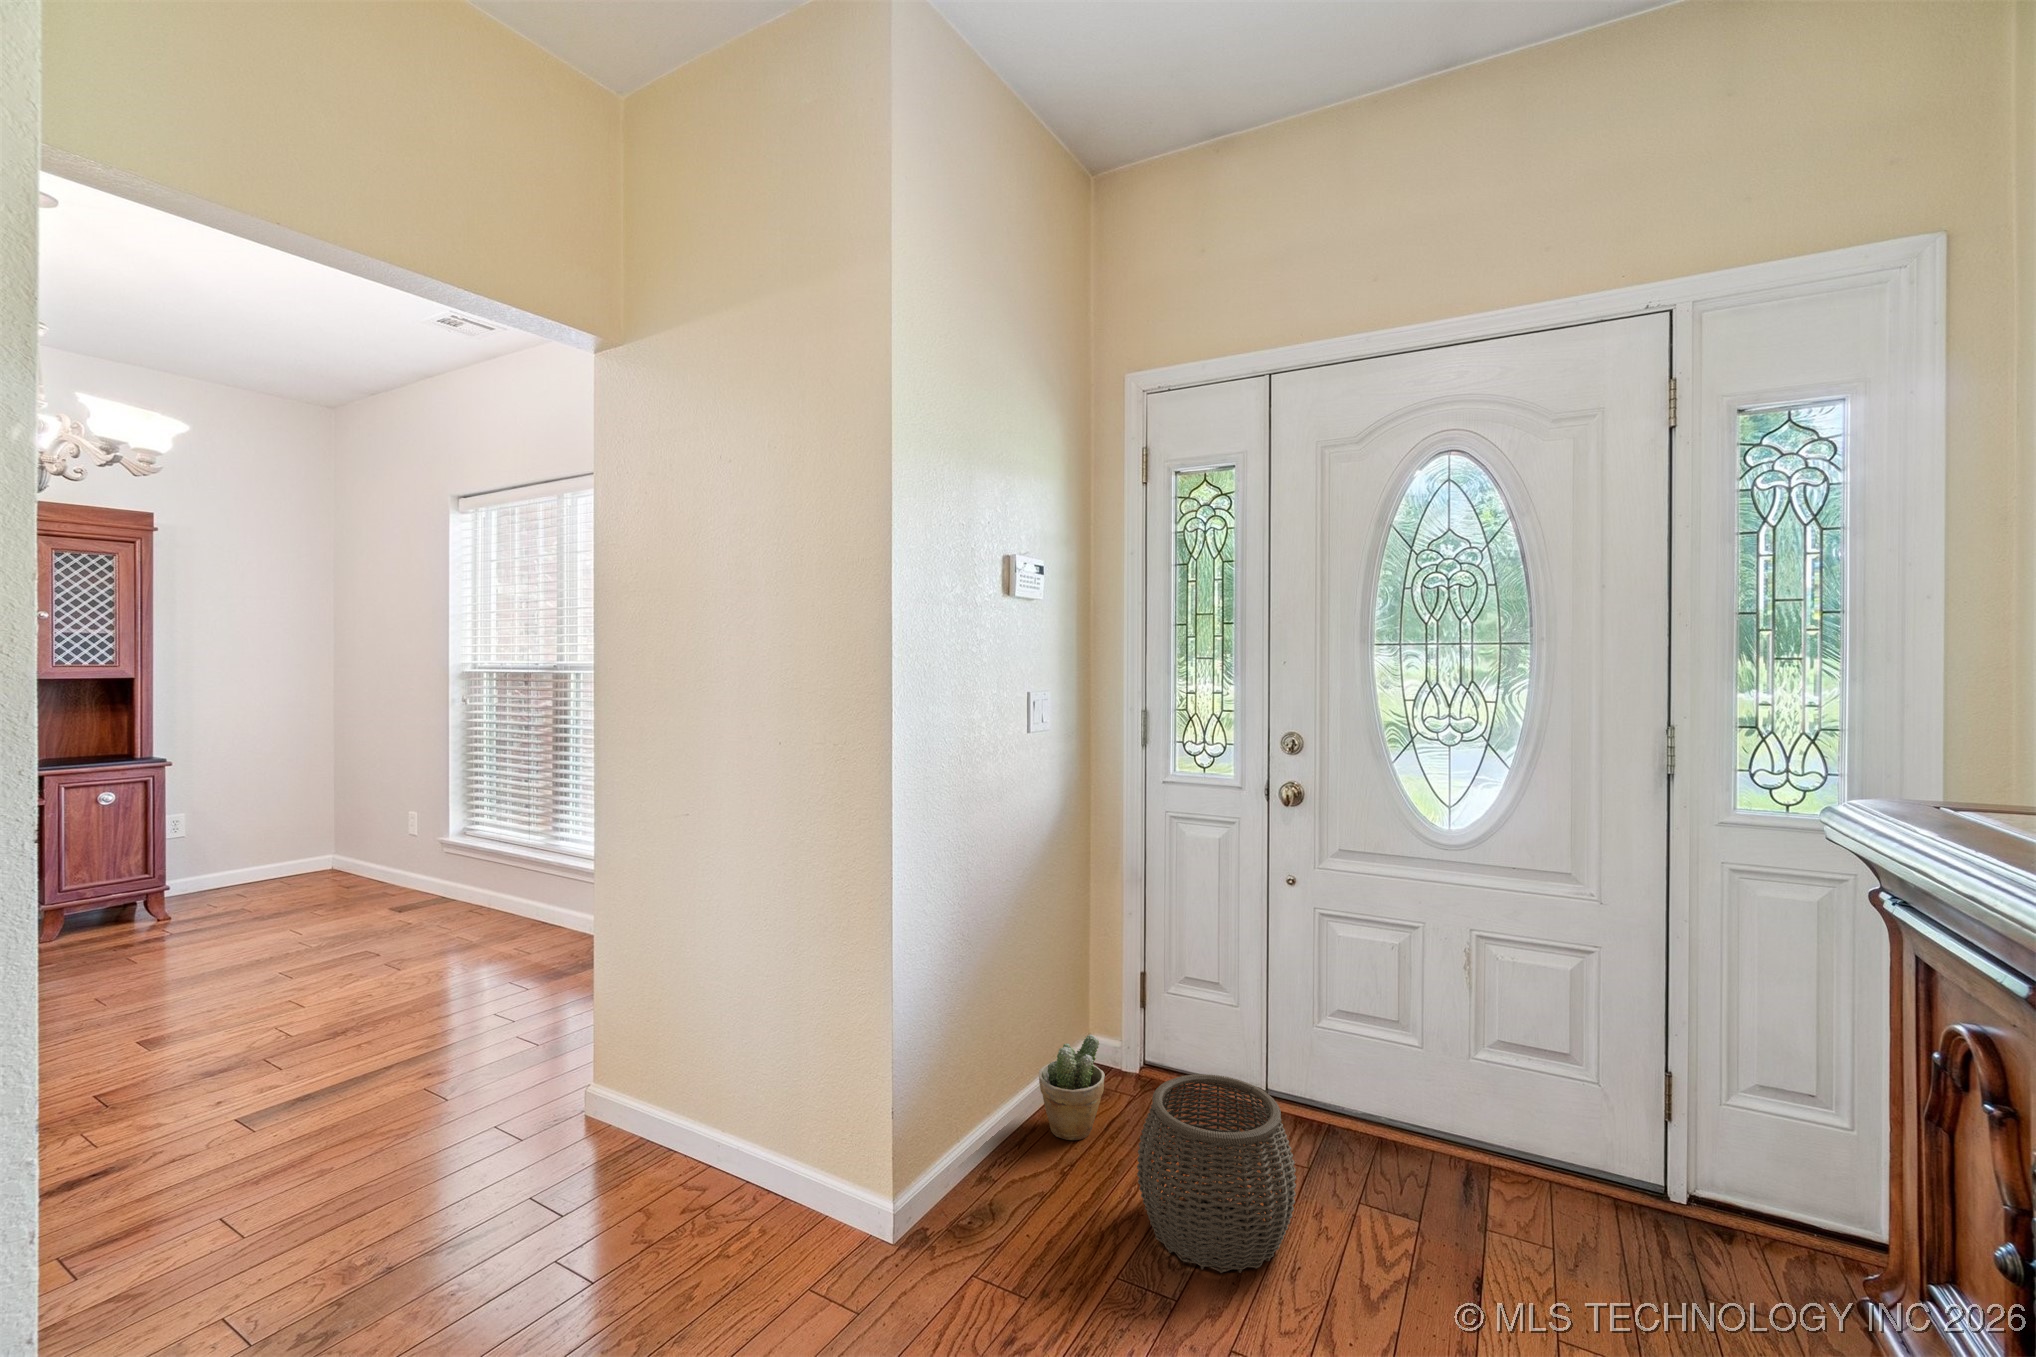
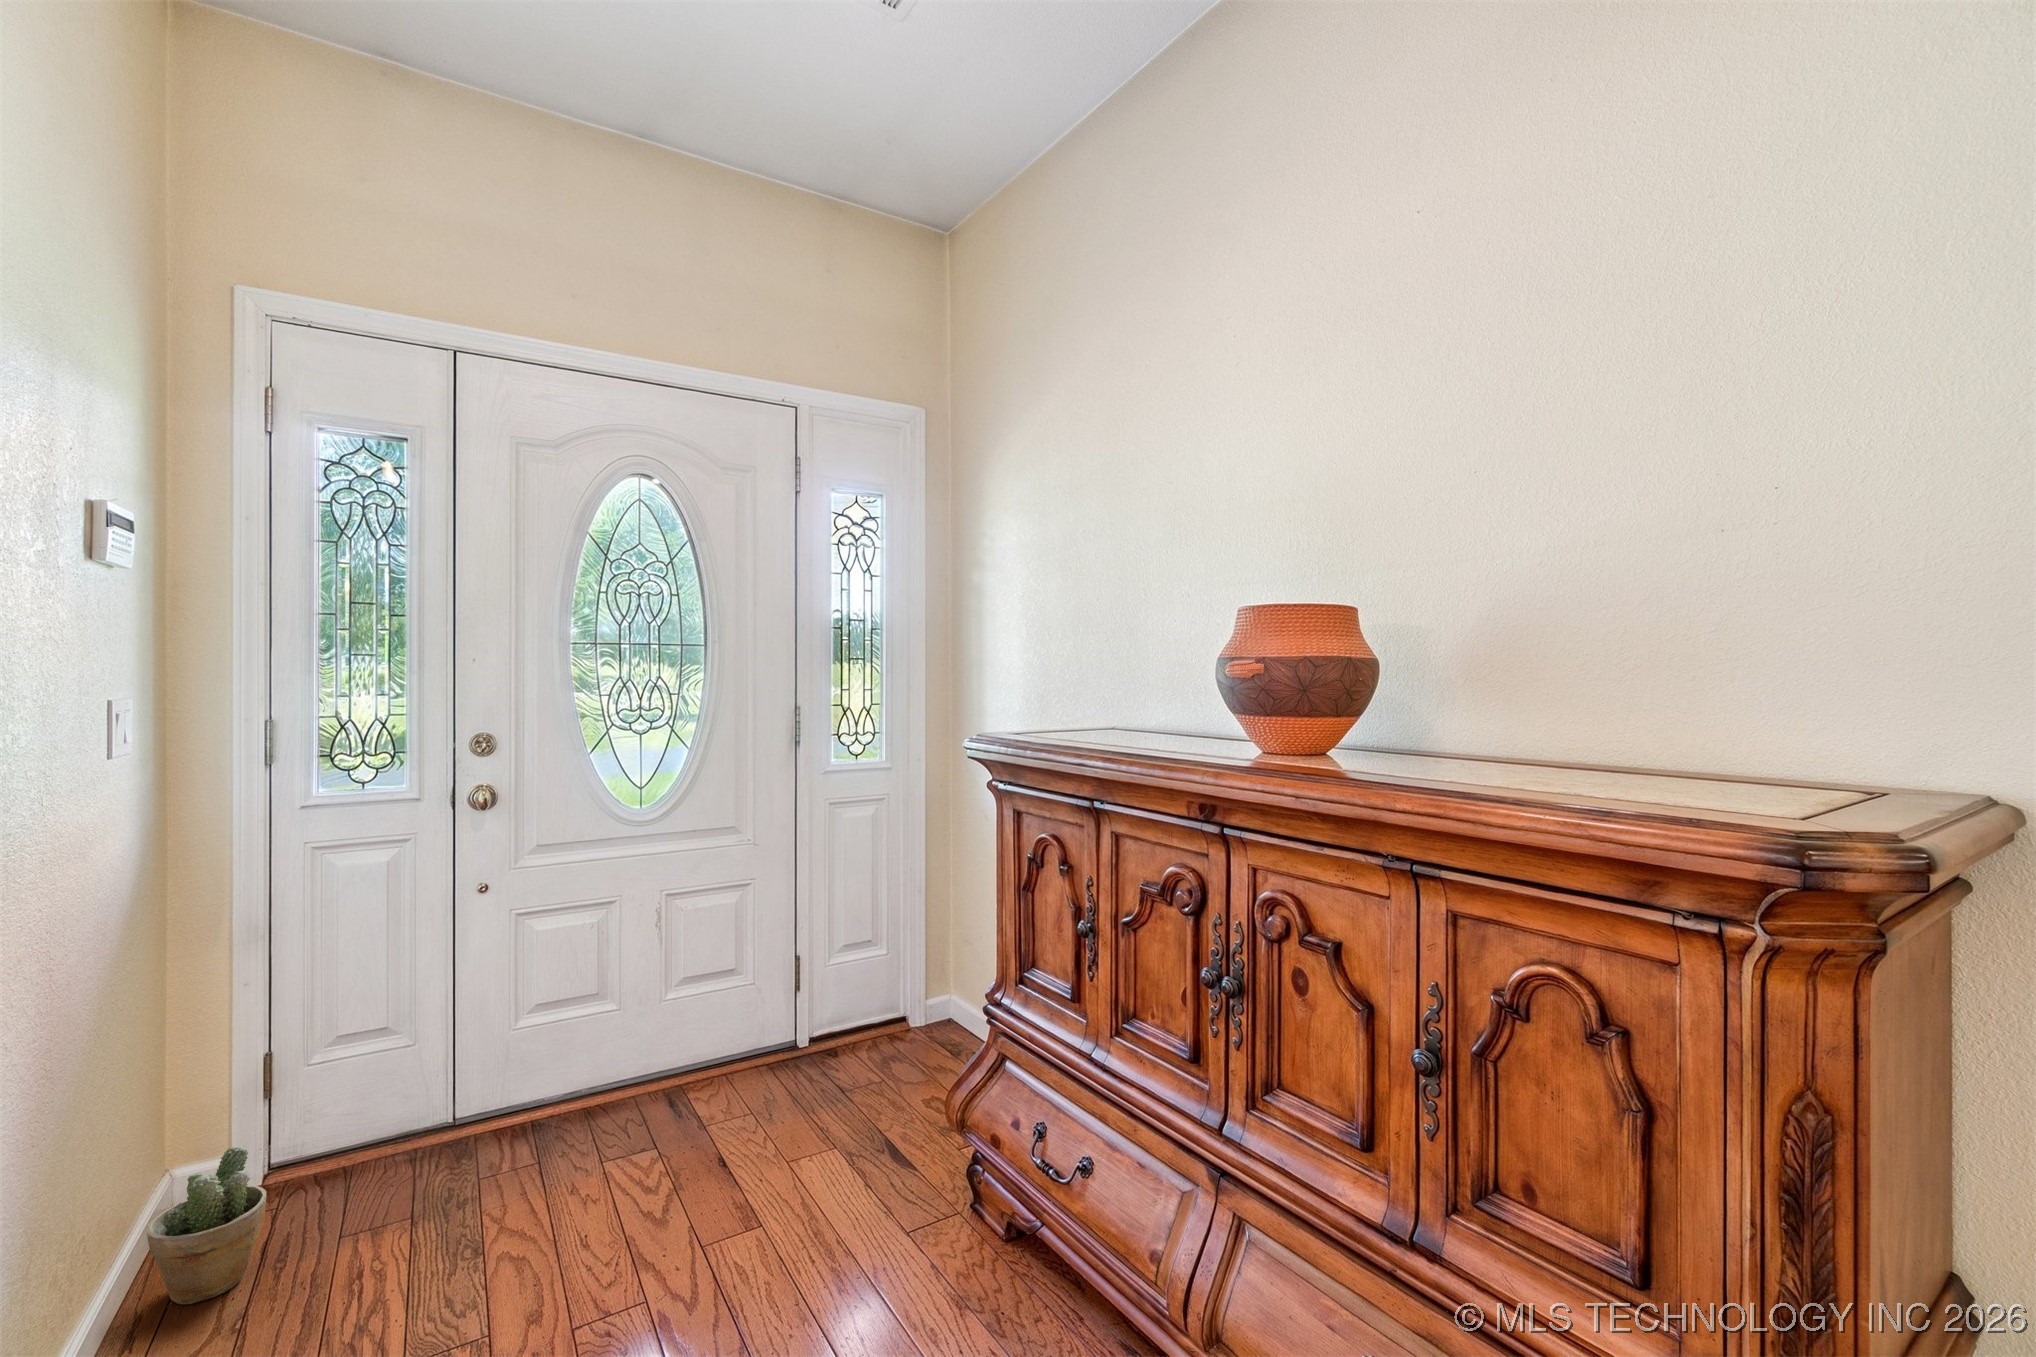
woven basket: present [1137,1074,1296,1273] -> none [386,1094,577,1305]

